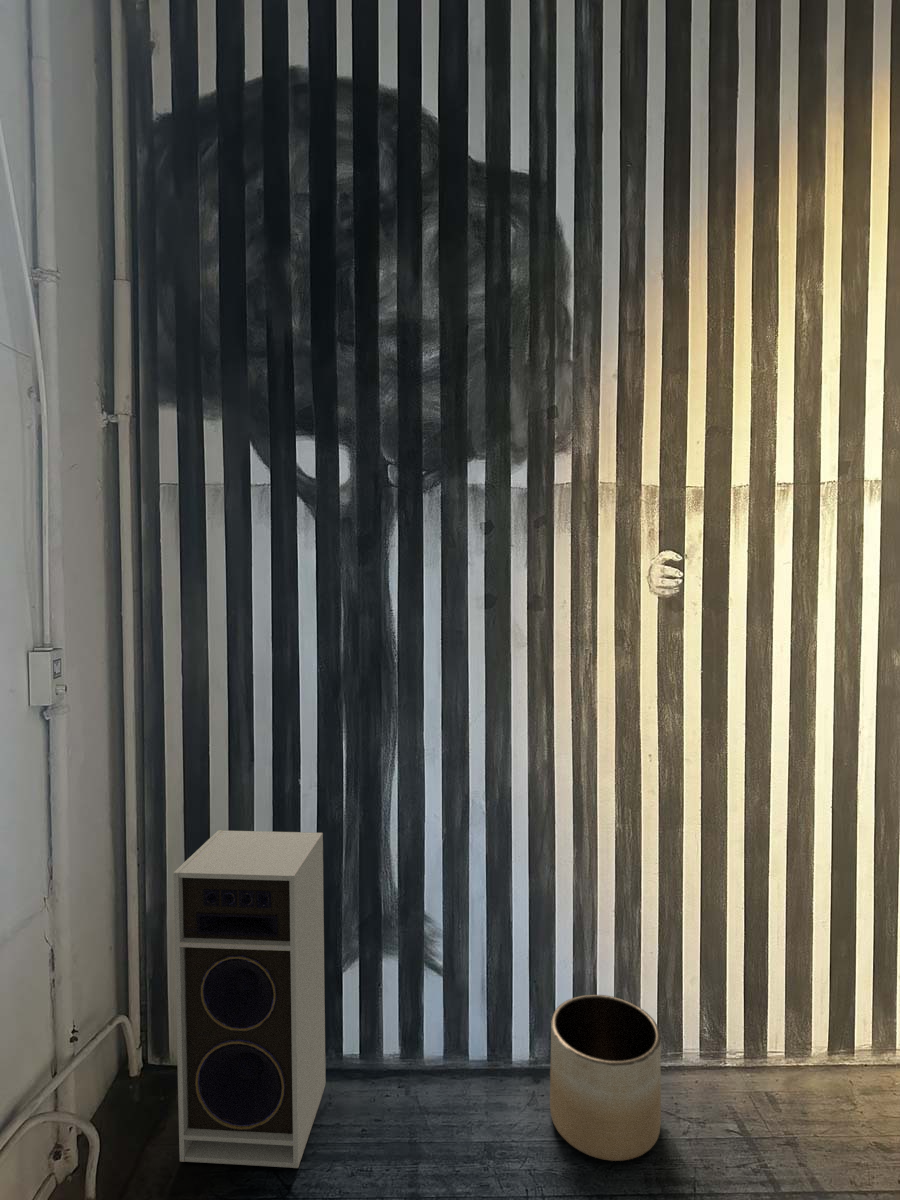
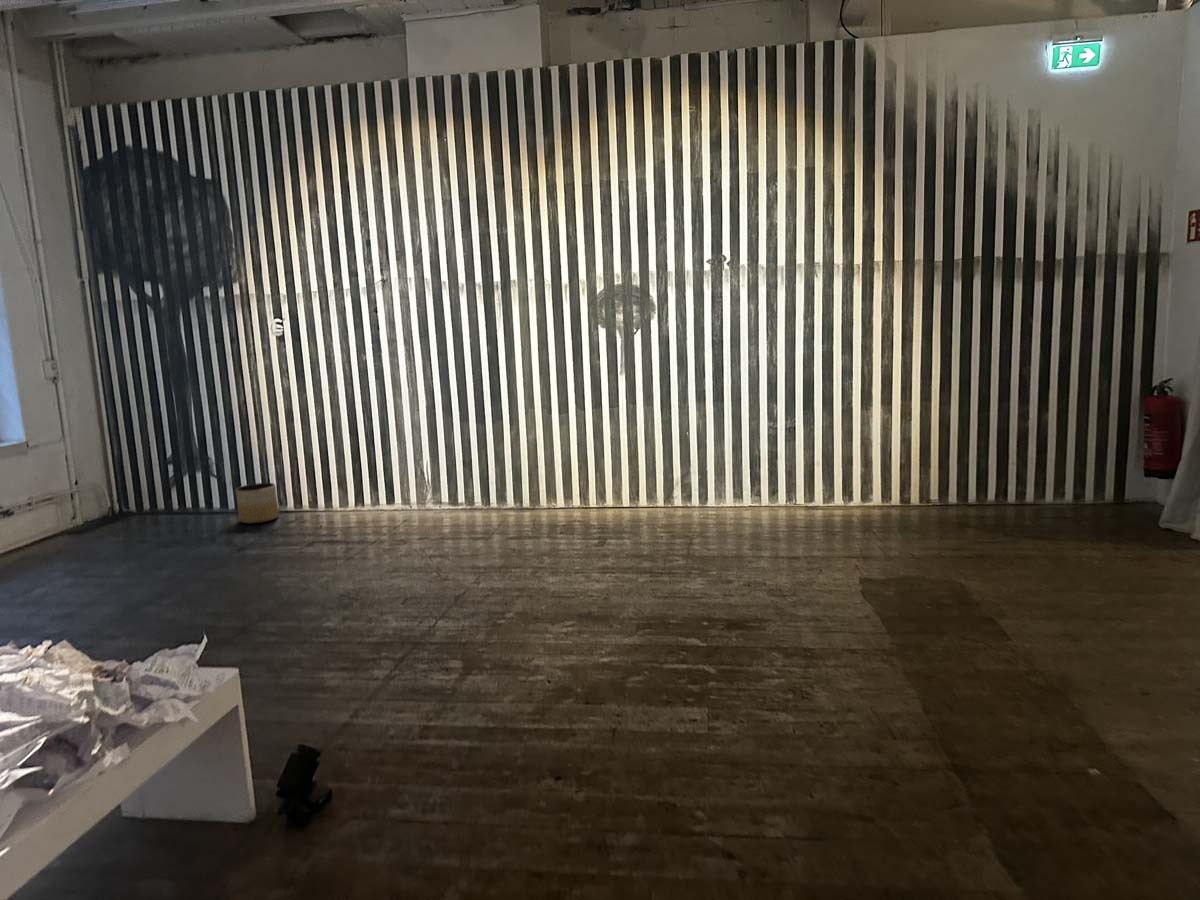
speaker: present [173,830,326,1168] -> none [107,426,179,525]

